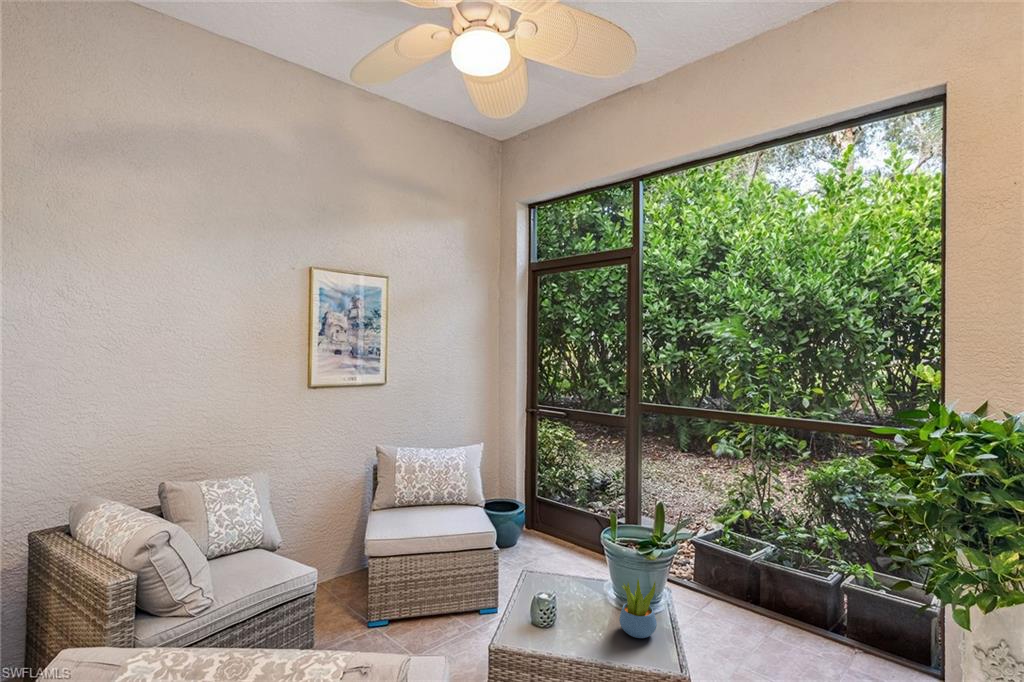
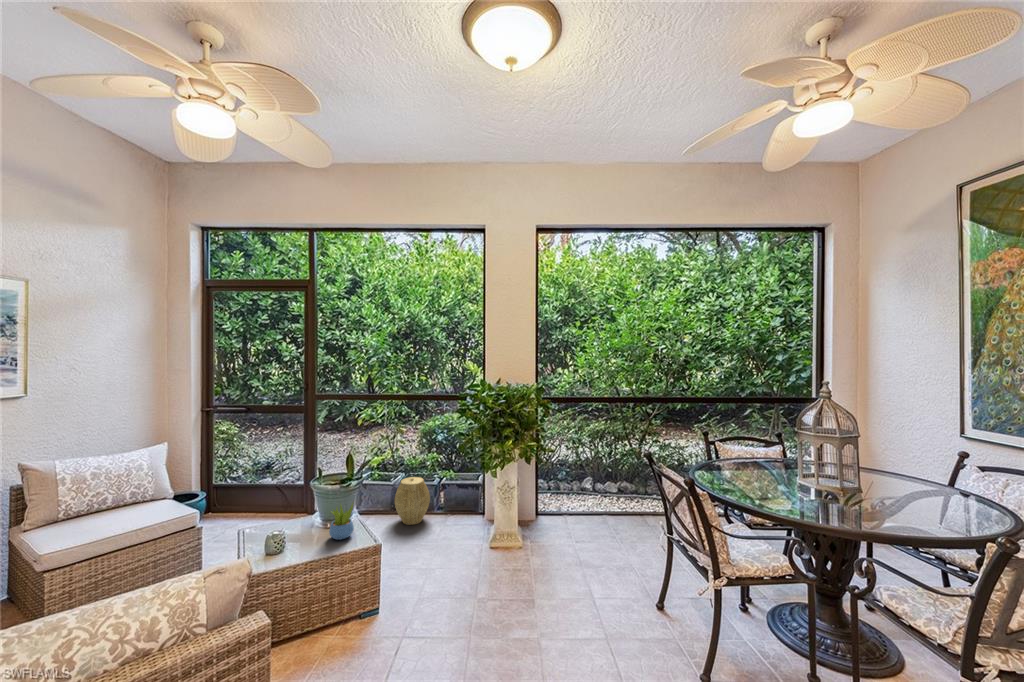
woven basket: none [751,557,817,643] -> present [395,477,430,525]

